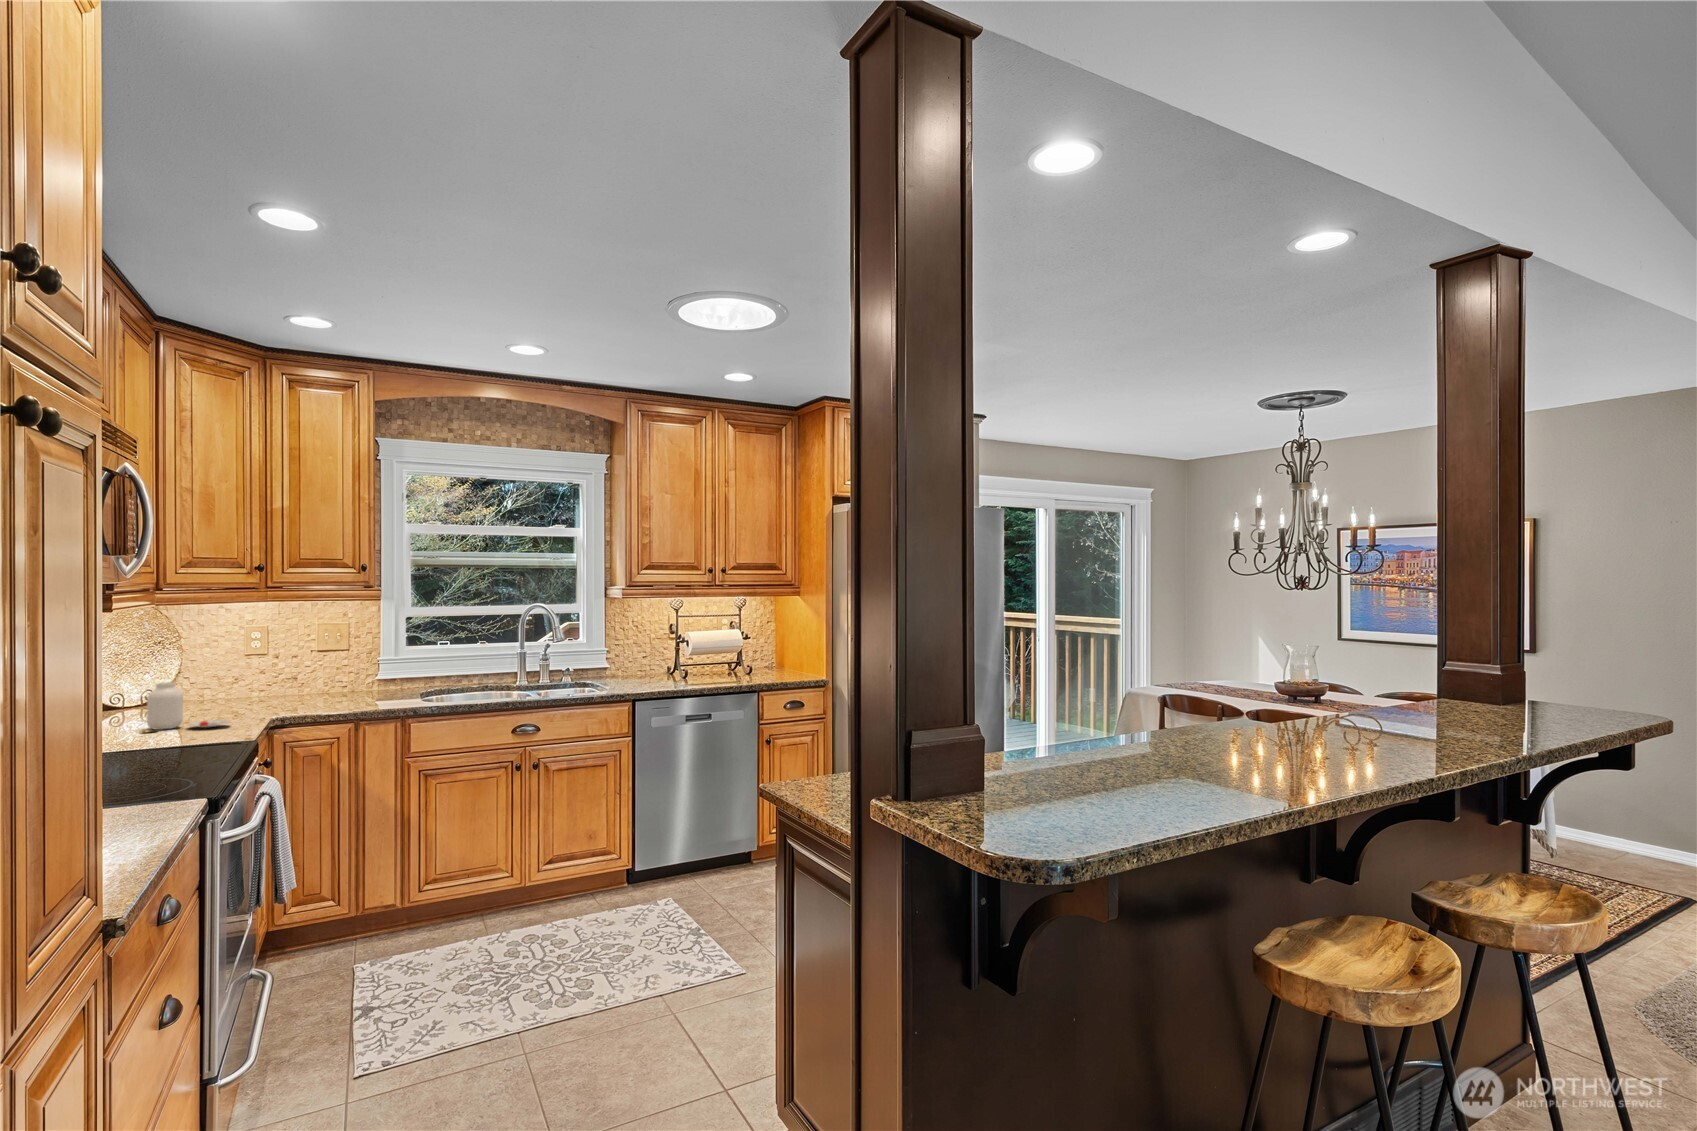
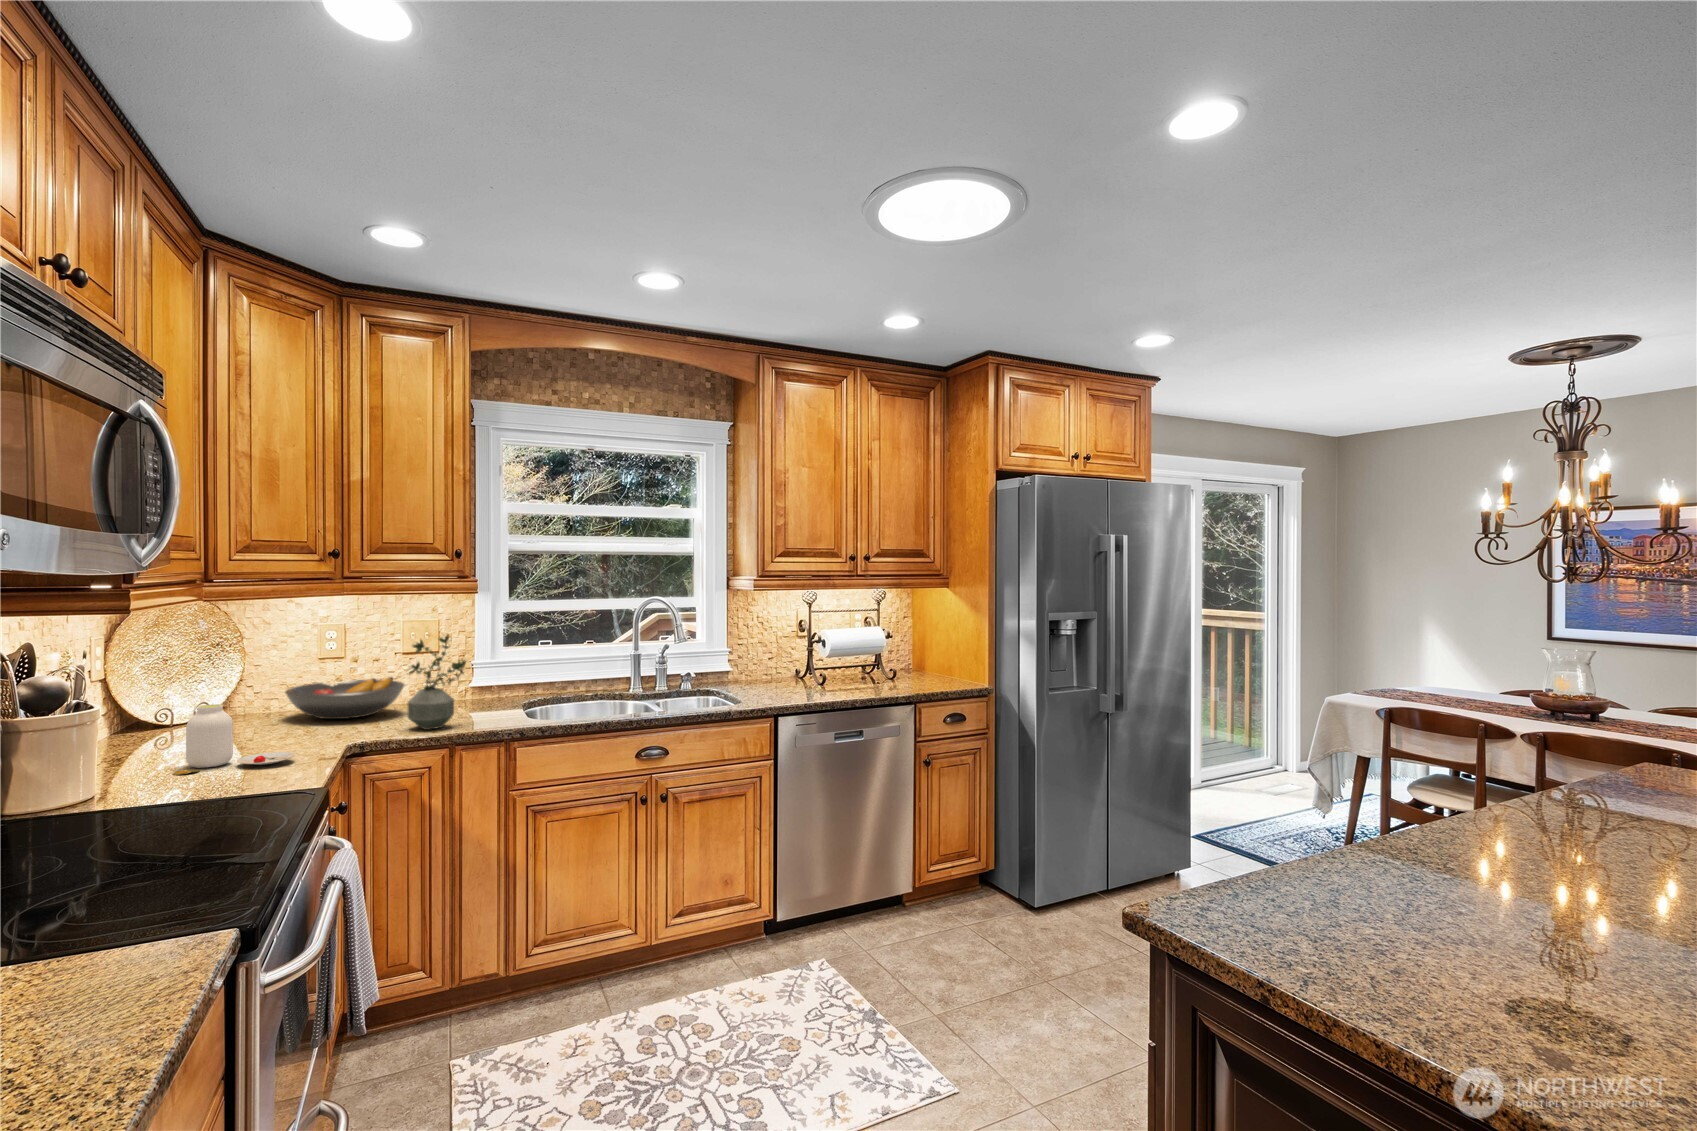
potted plant: none [320,631,370,709] -> present [408,634,466,730]
fruit bowl: none [218,669,319,703] -> present [285,677,404,719]

